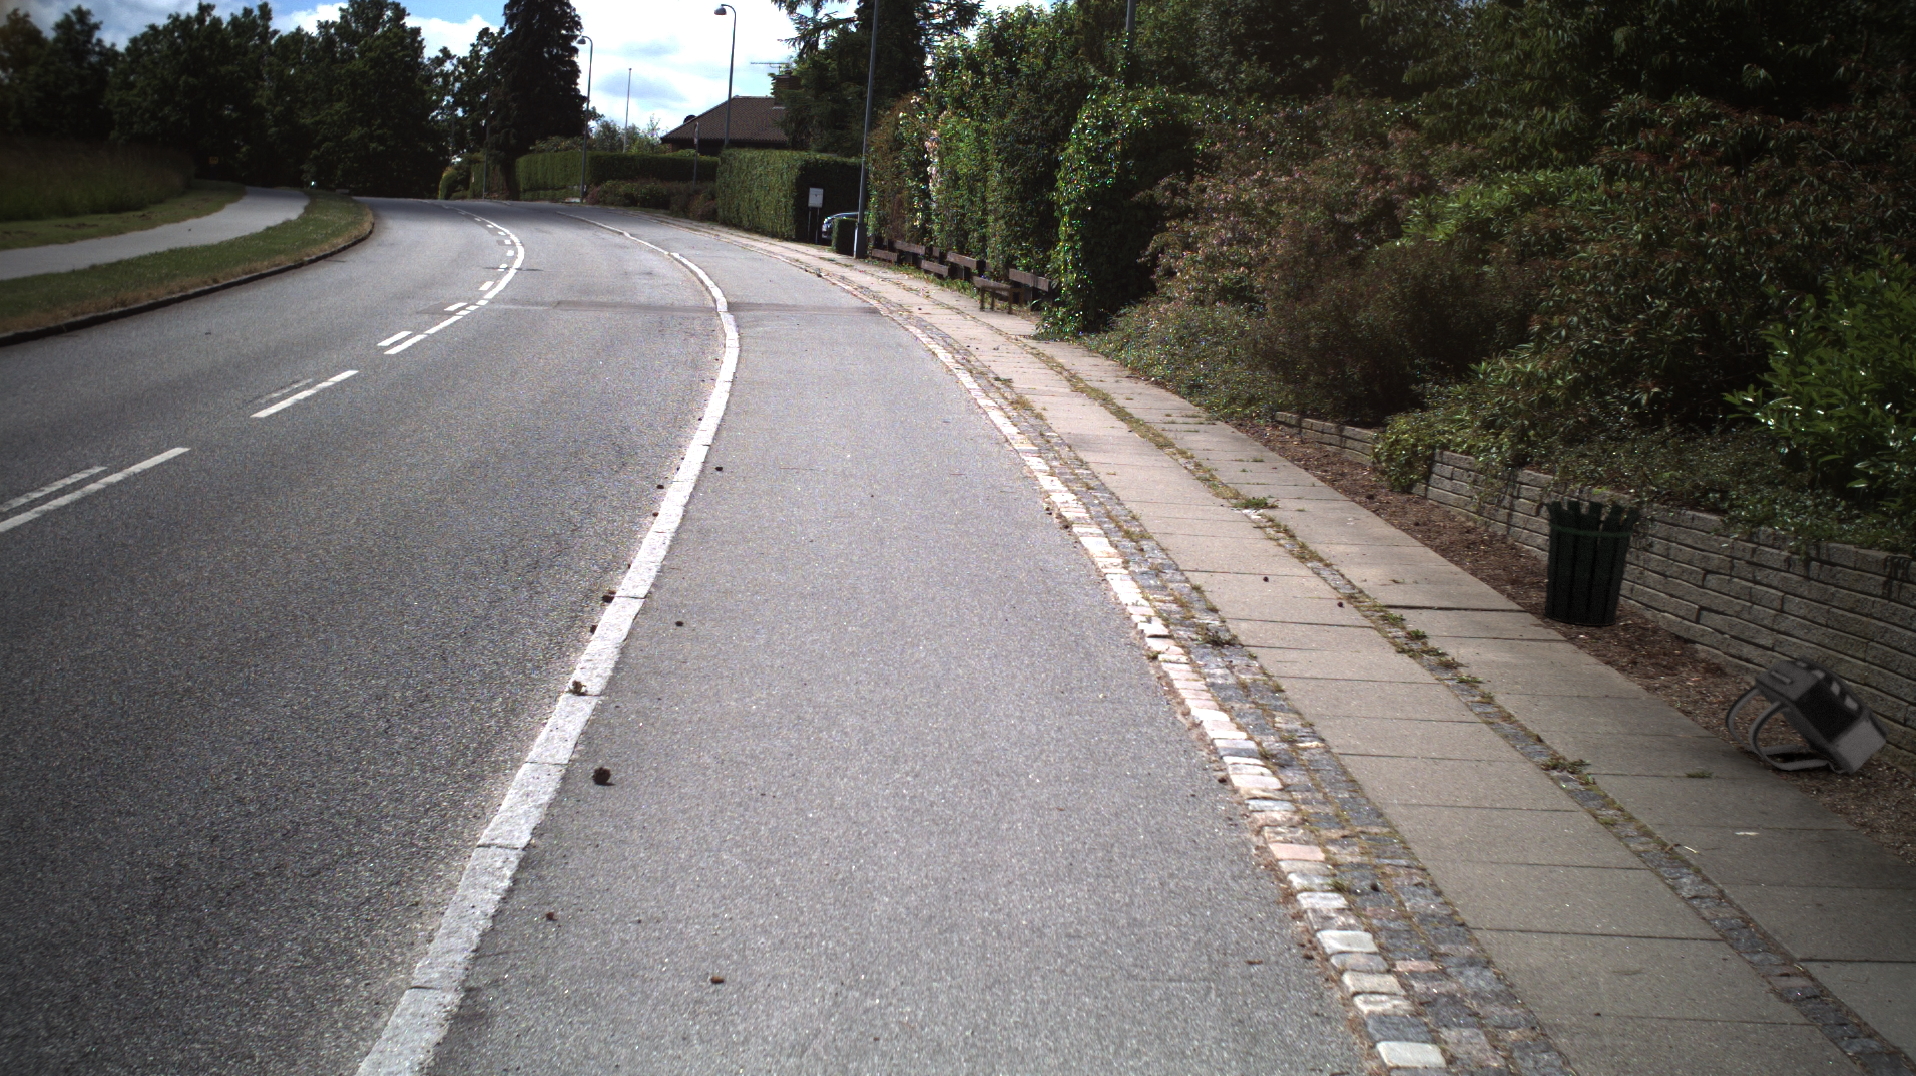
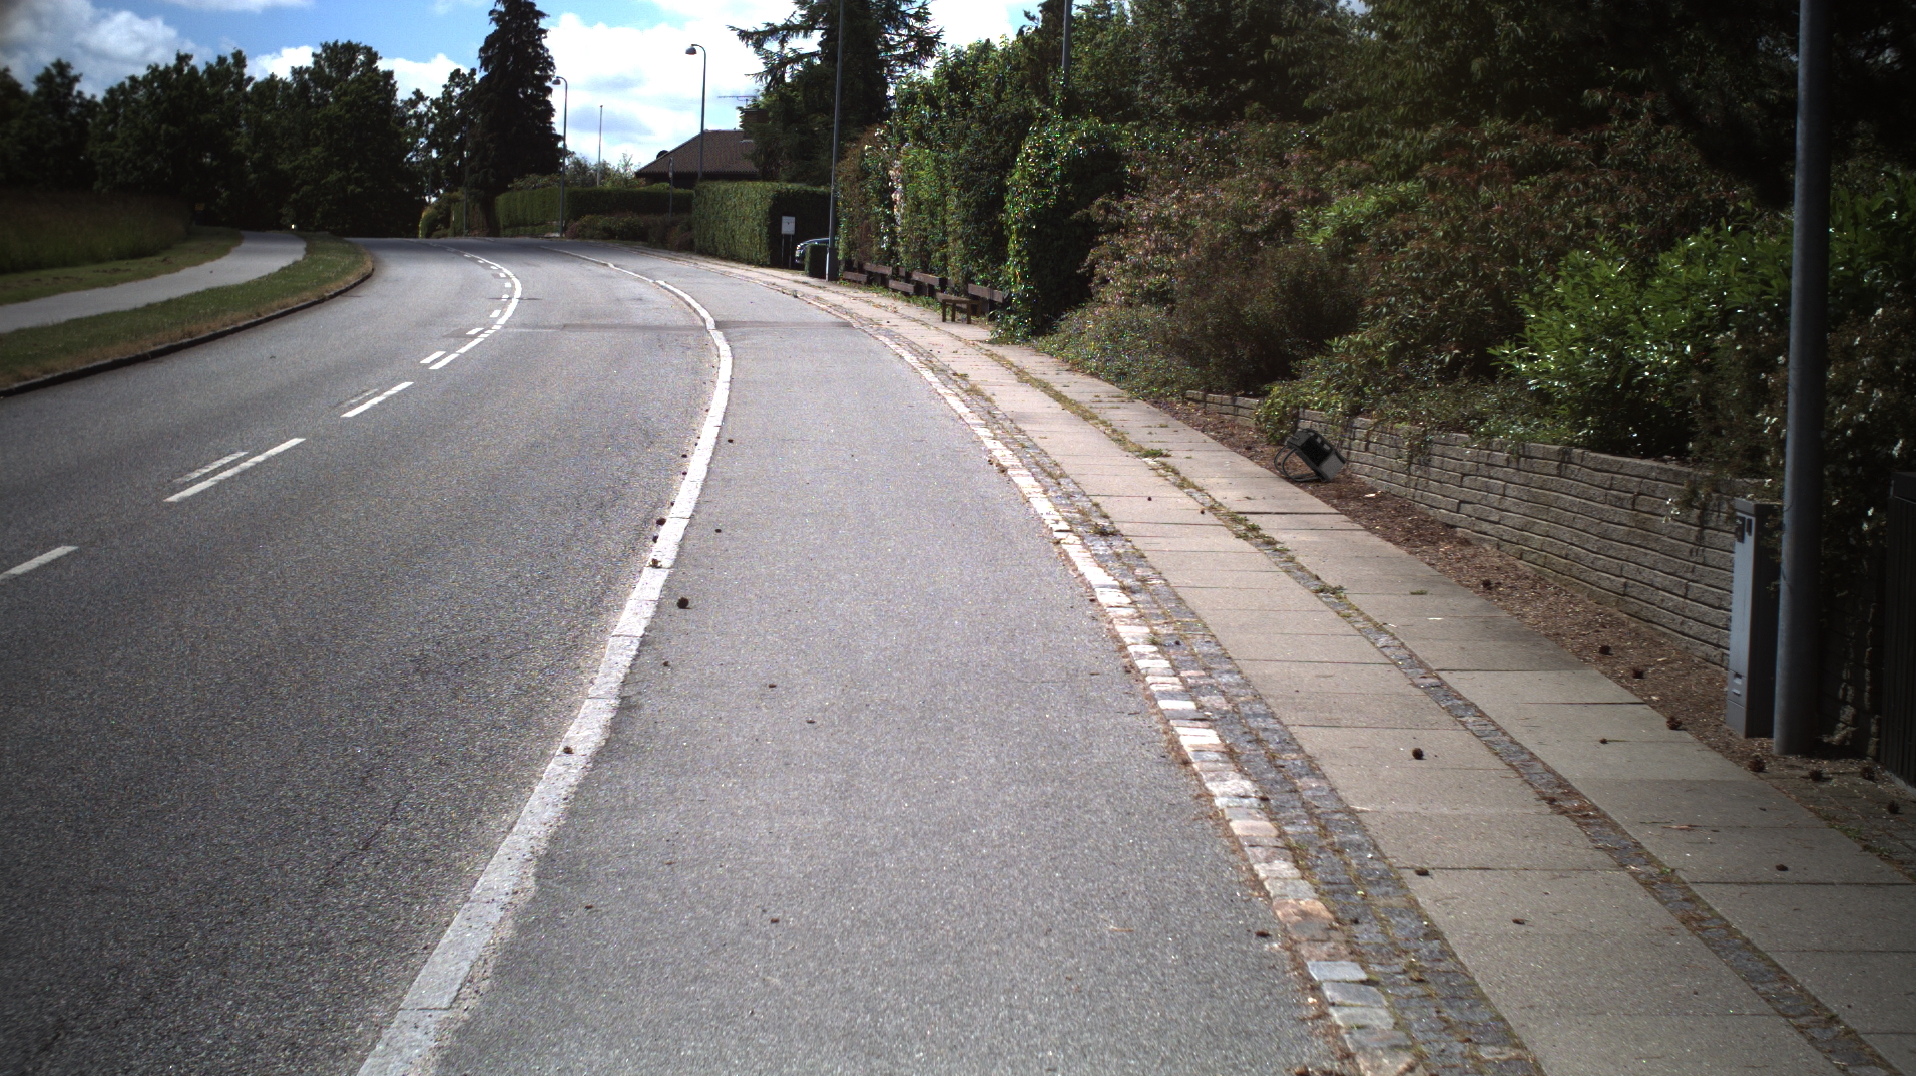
waste bin: present [1544,500,1641,626] -> none [1353,431,1423,522]
backpack: present [1725,656,1890,774] -> present [1274,428,1347,482]

